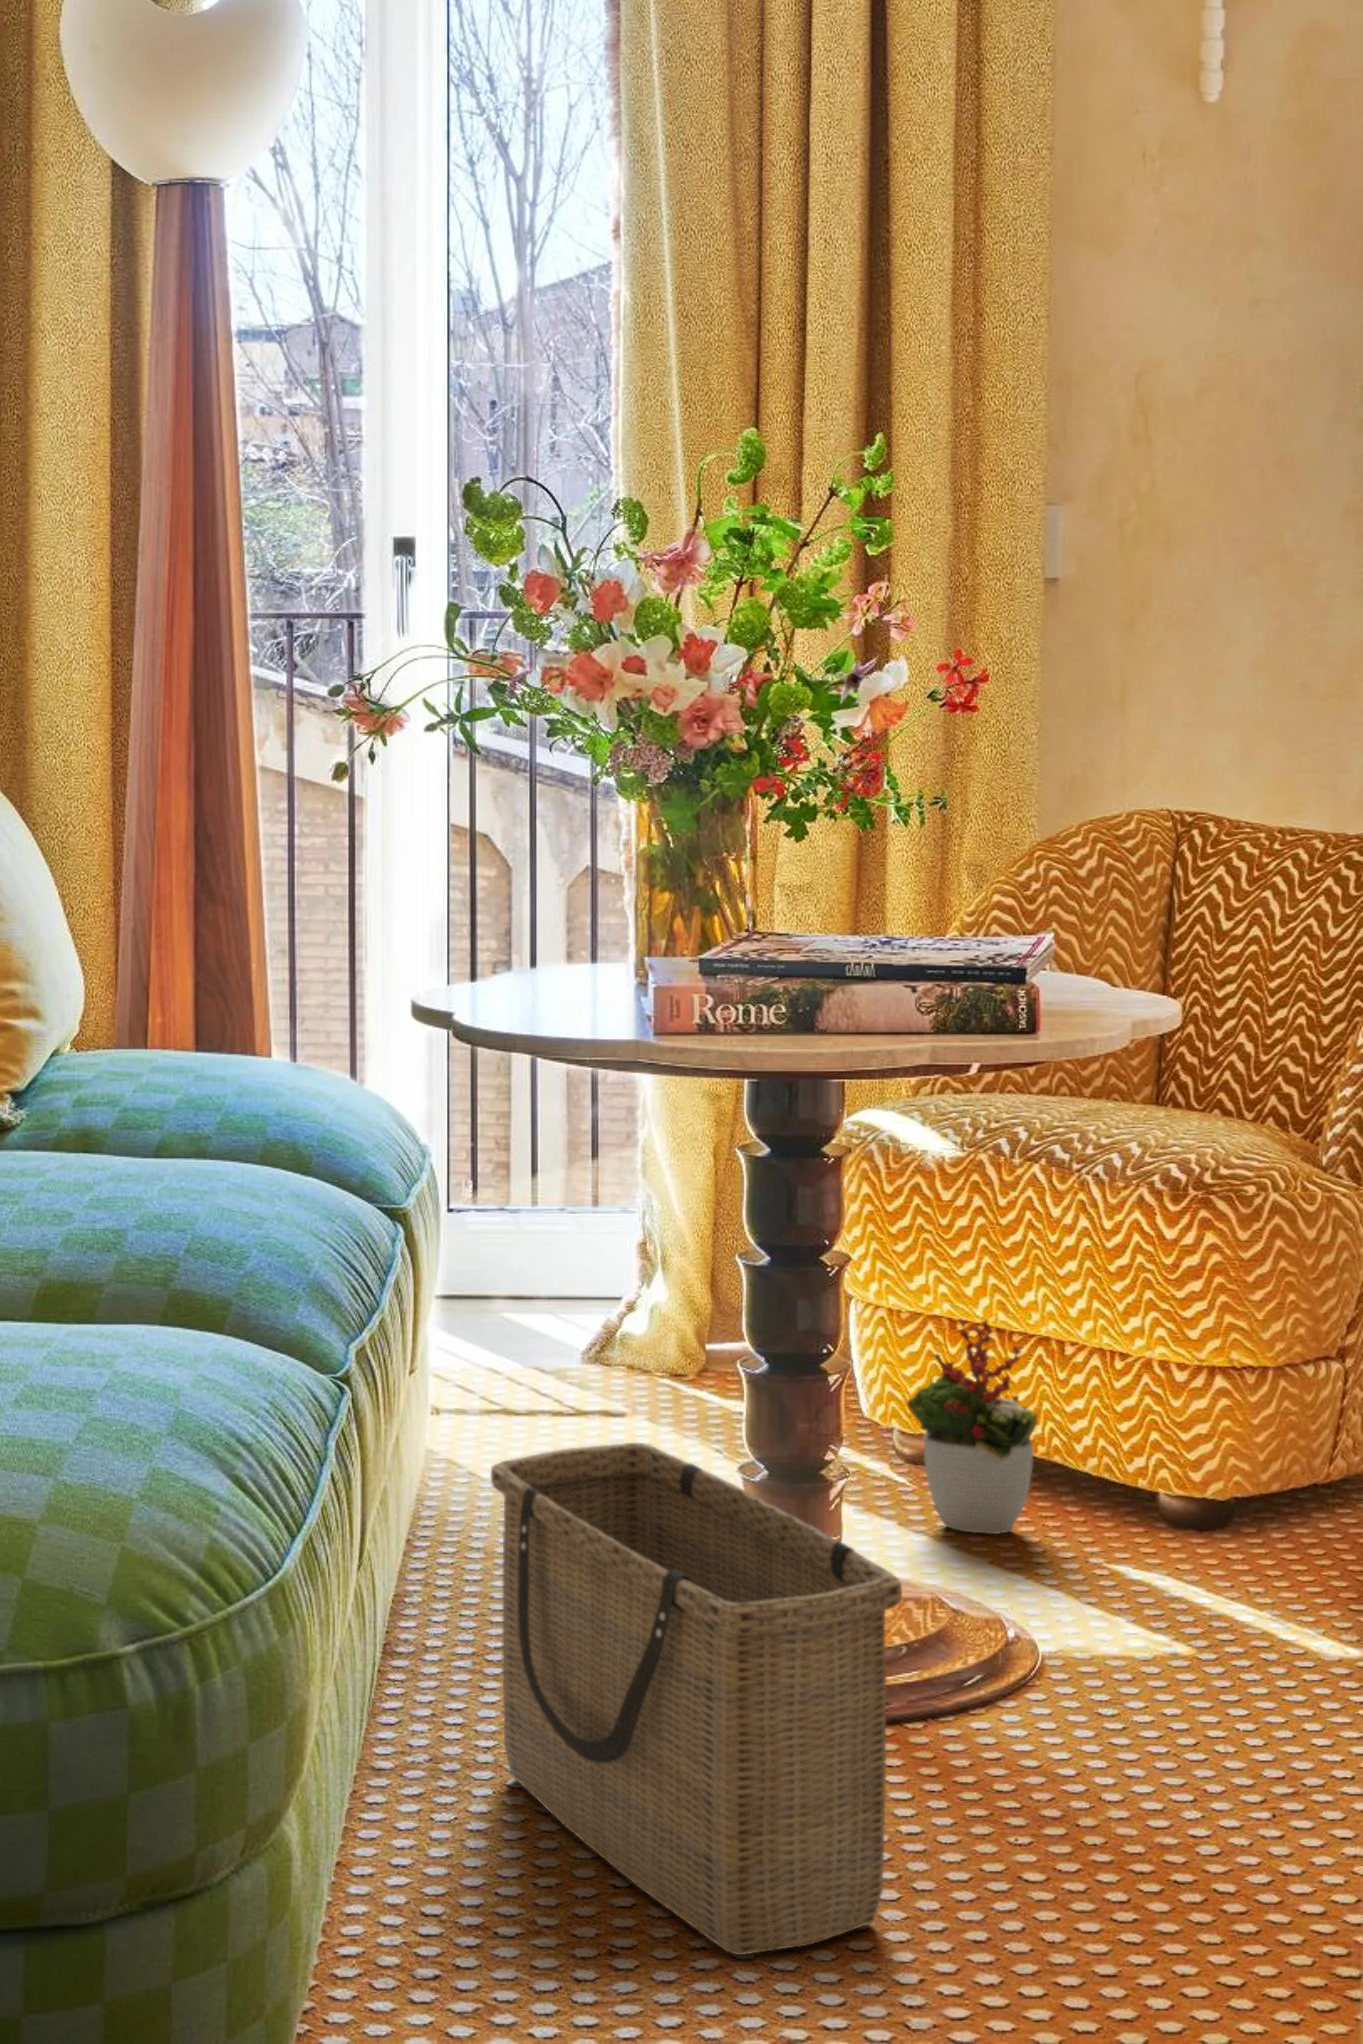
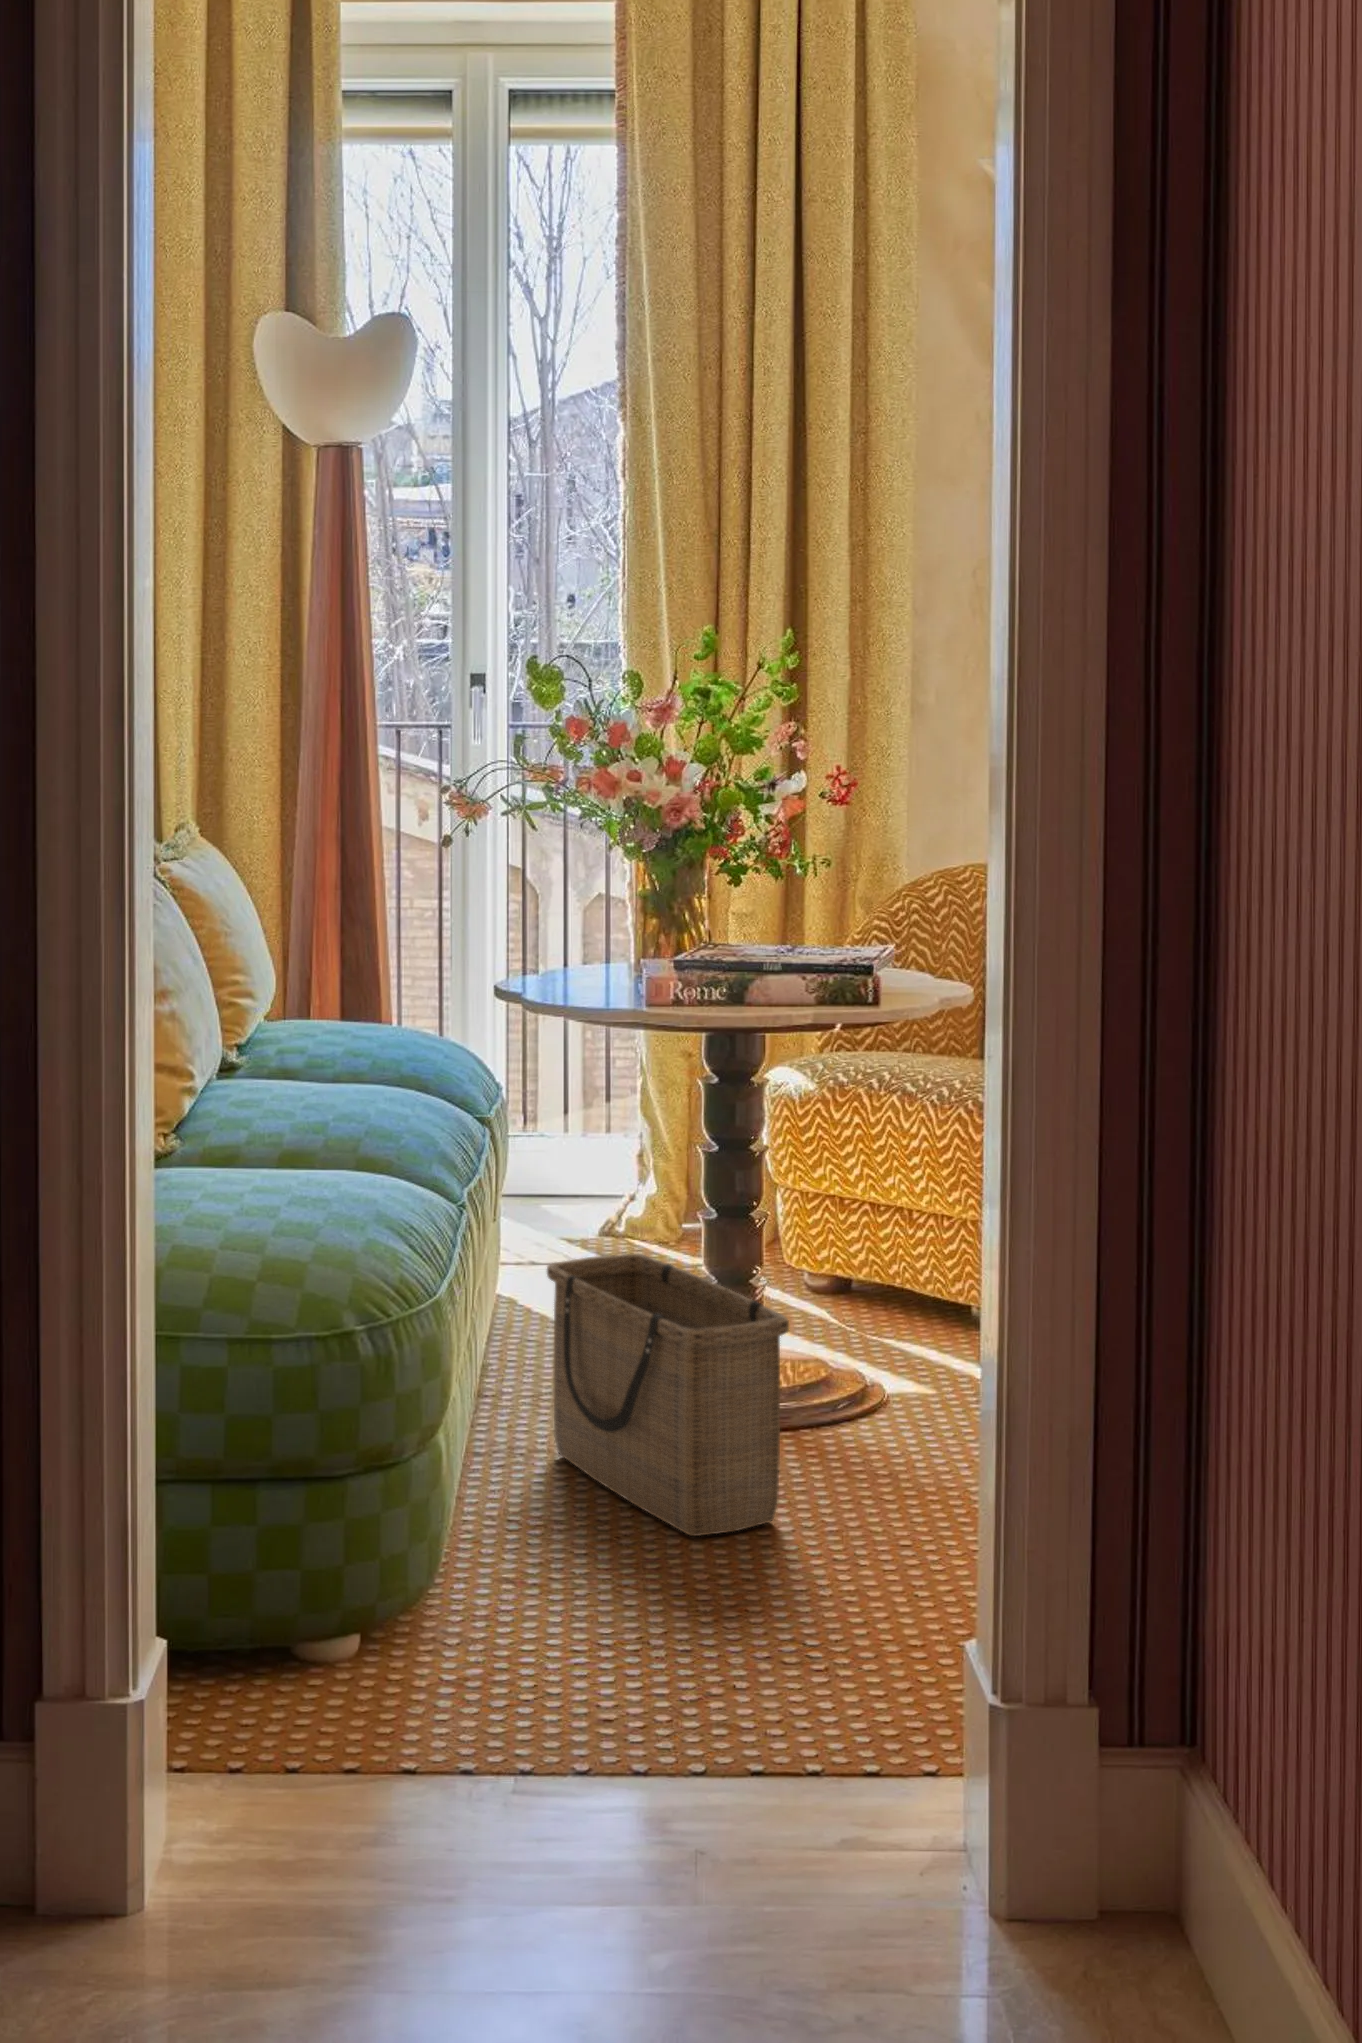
decorative plant: present [907,1319,1038,1534] -> none [810,1192,894,1331]

